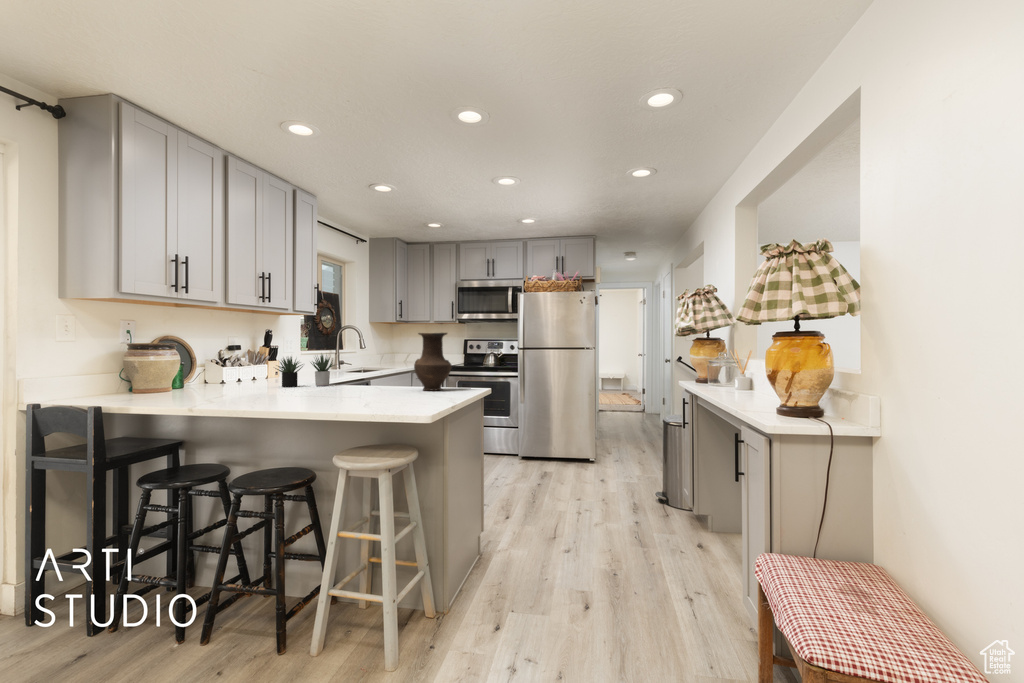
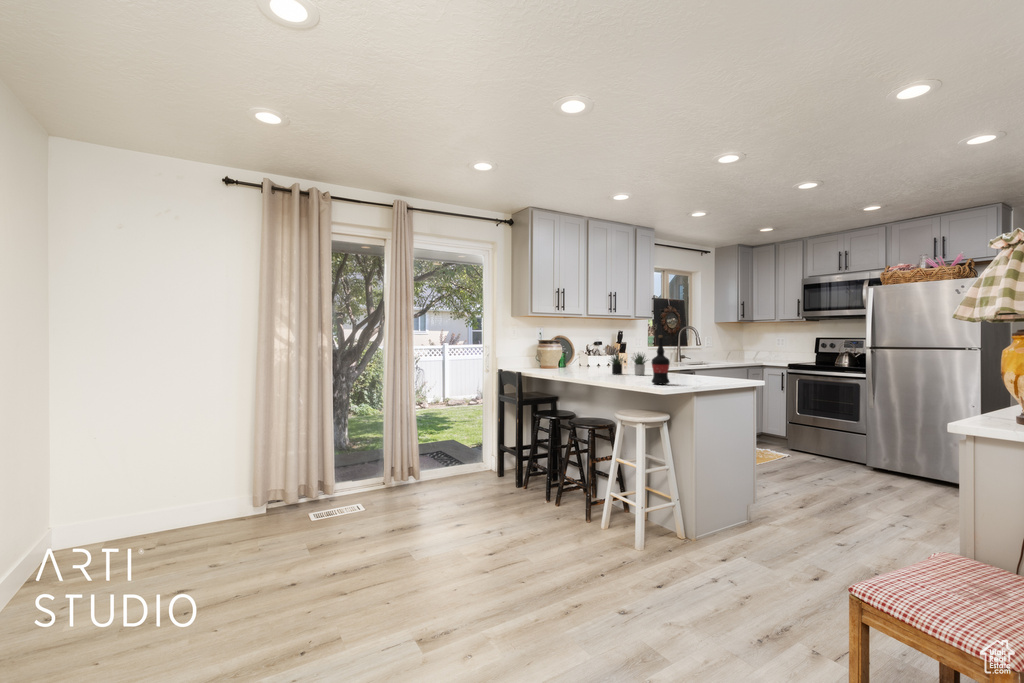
wine bottle: none [371,328,397,397] -> present [651,335,670,384]
vase: present [414,333,452,390] -> none [696,337,728,383]

